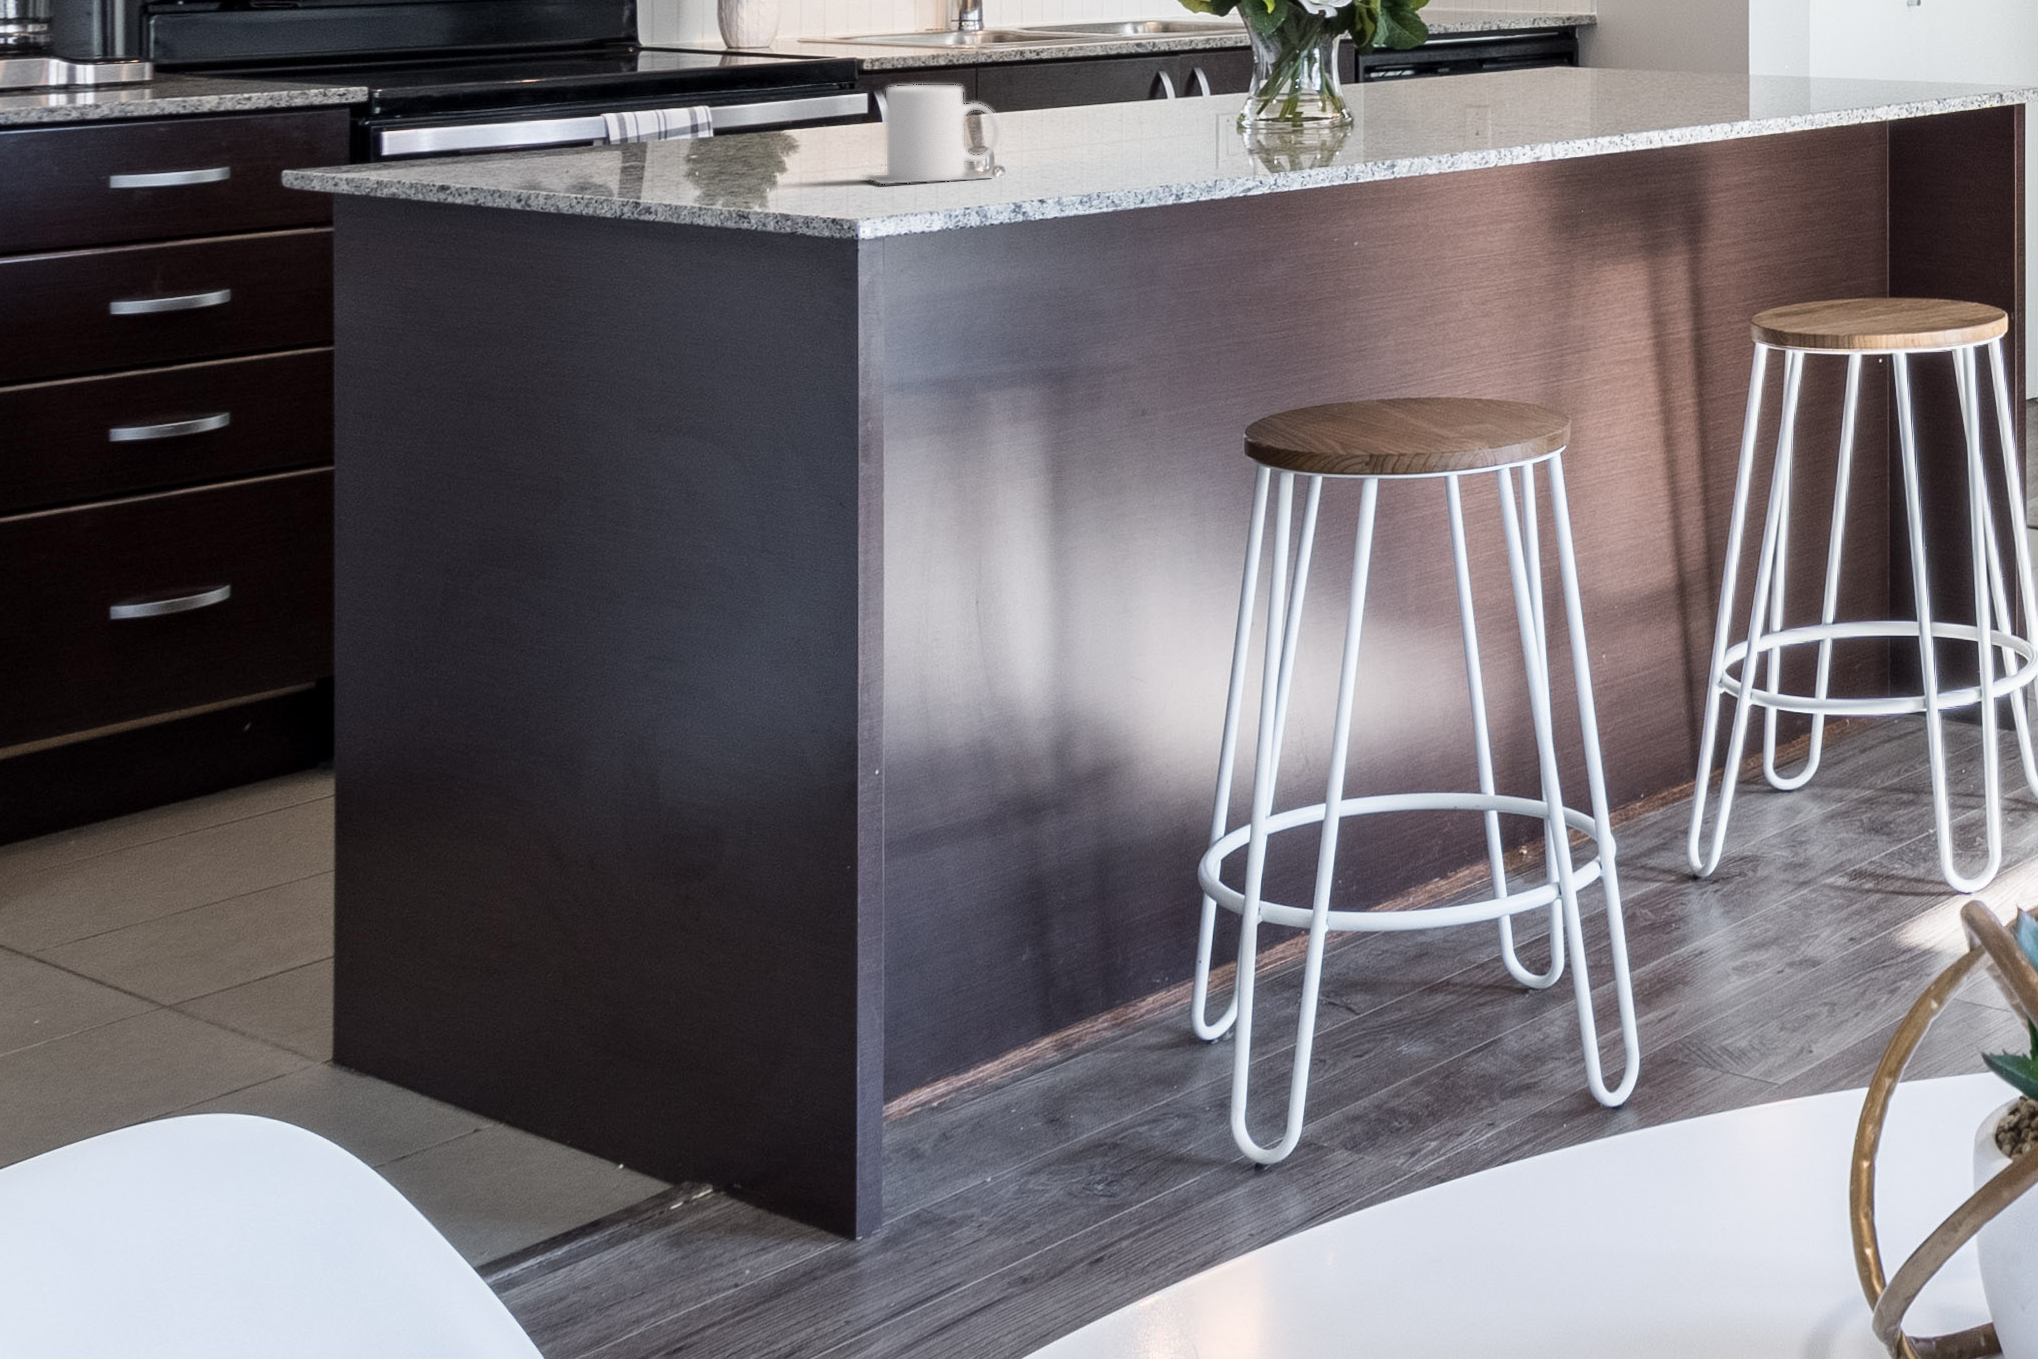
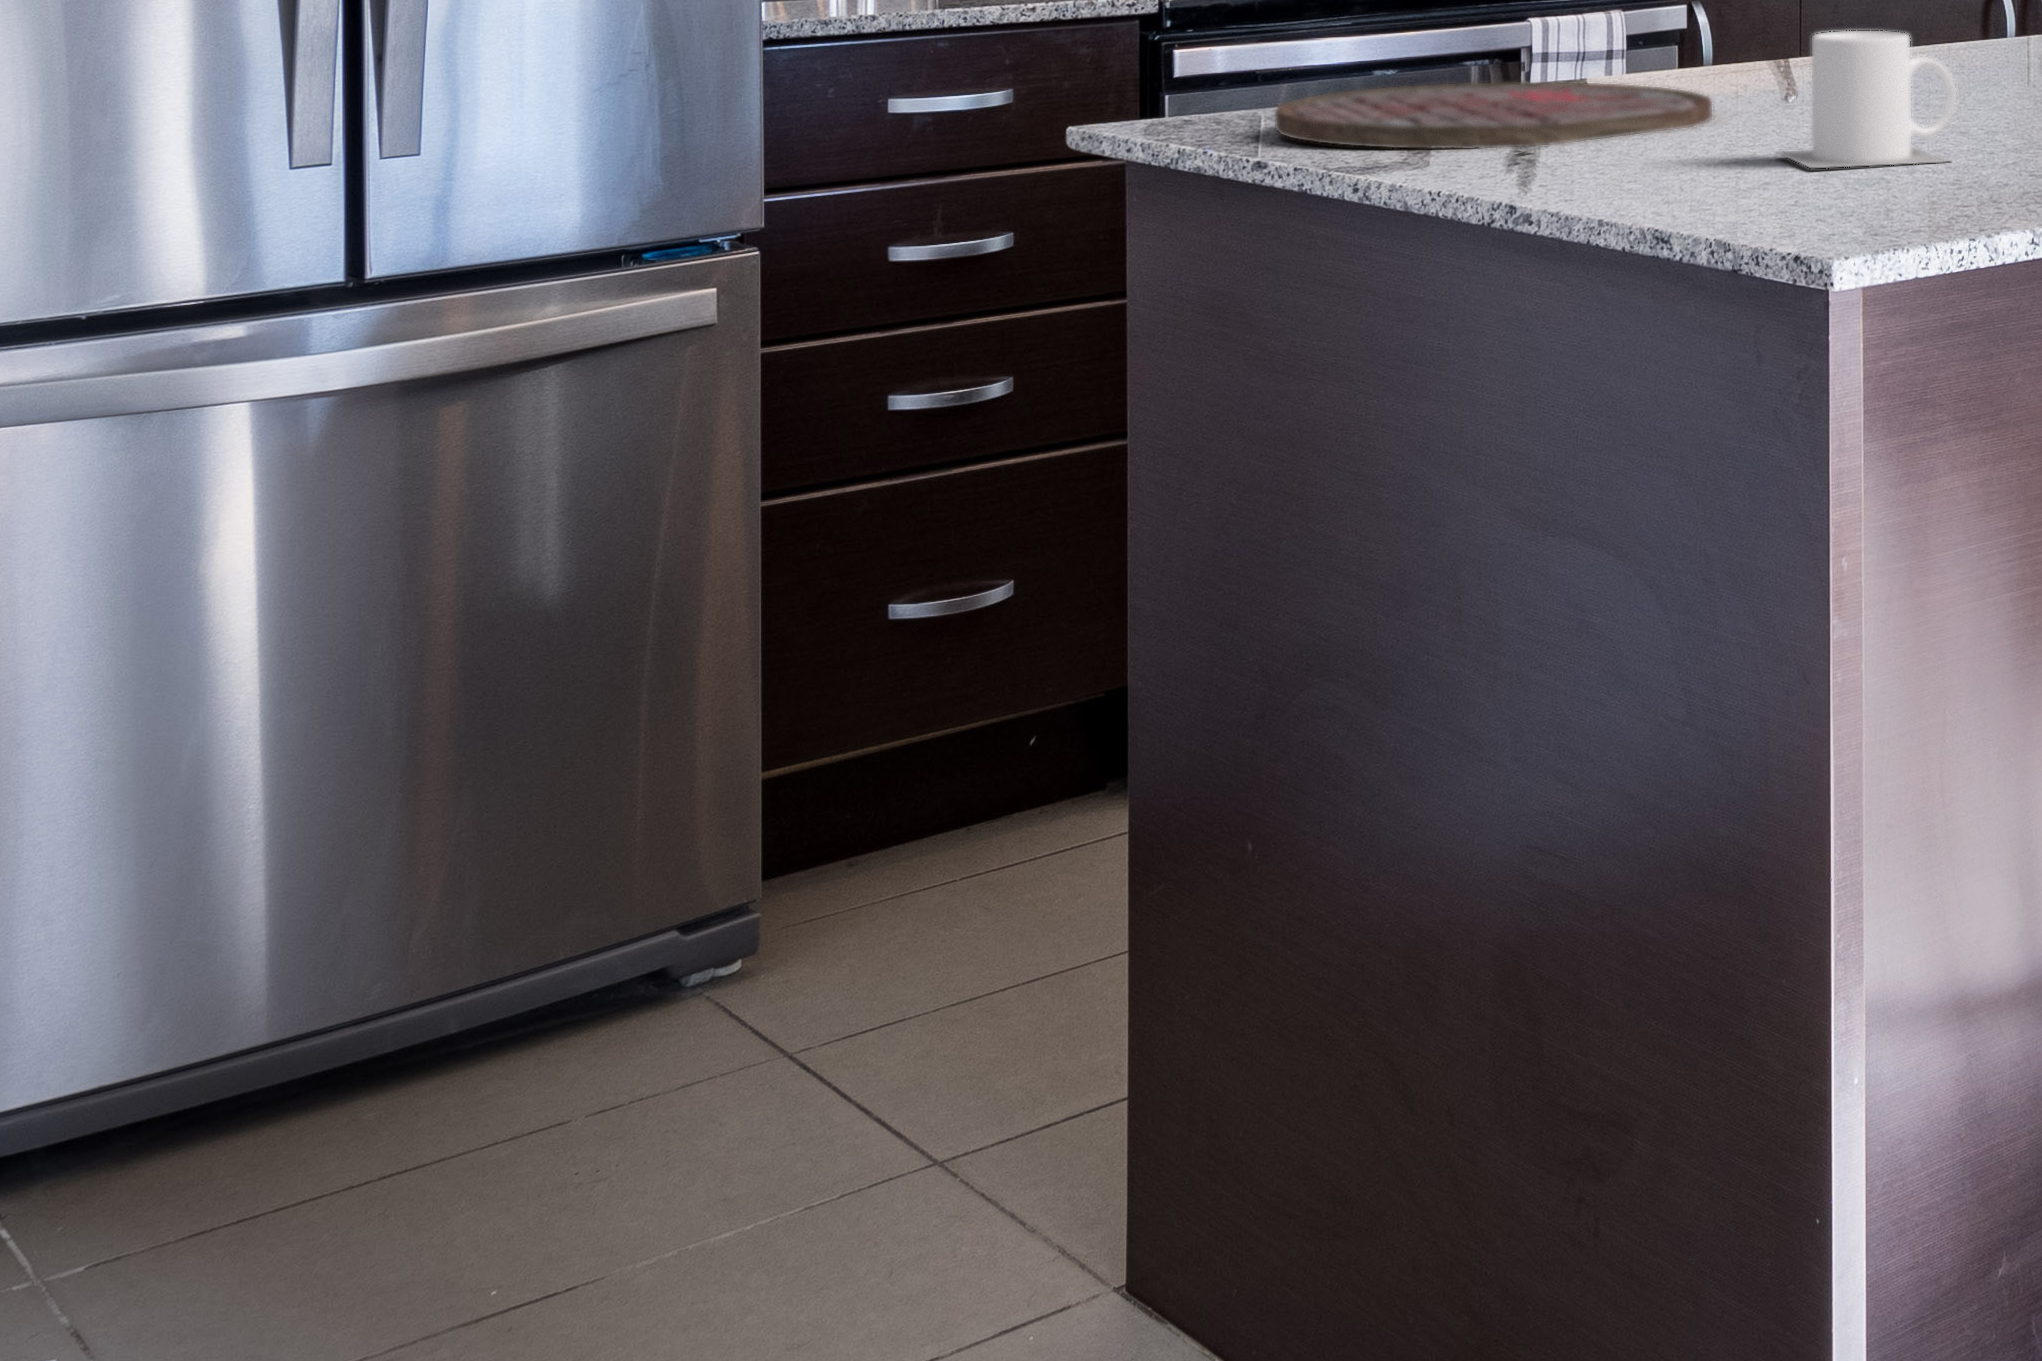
cutting board: none [462,140,830,183] -> present [1275,82,1712,149]

